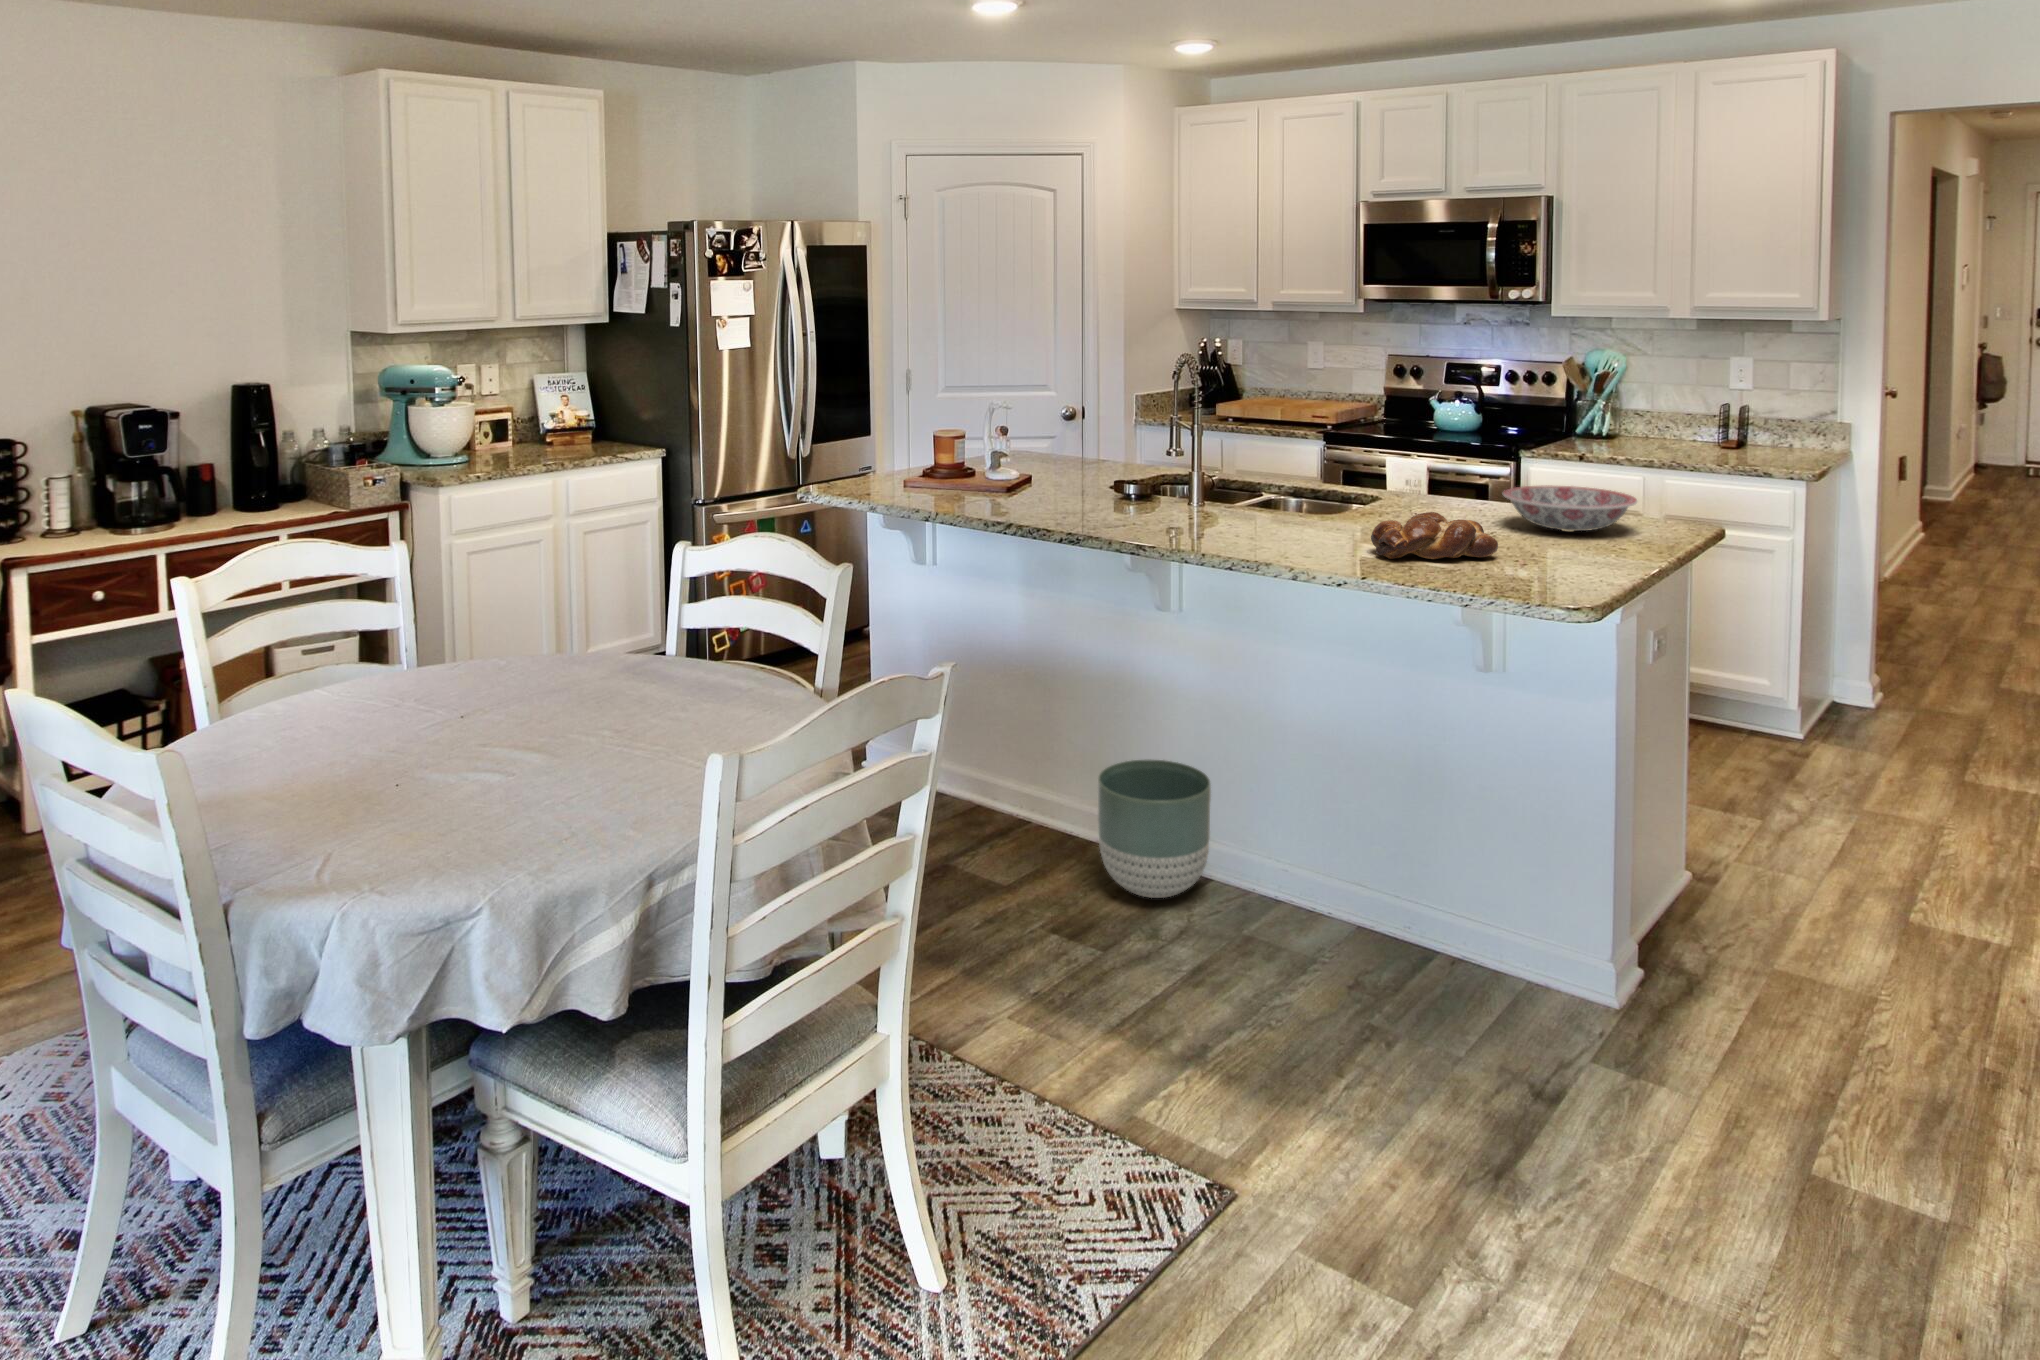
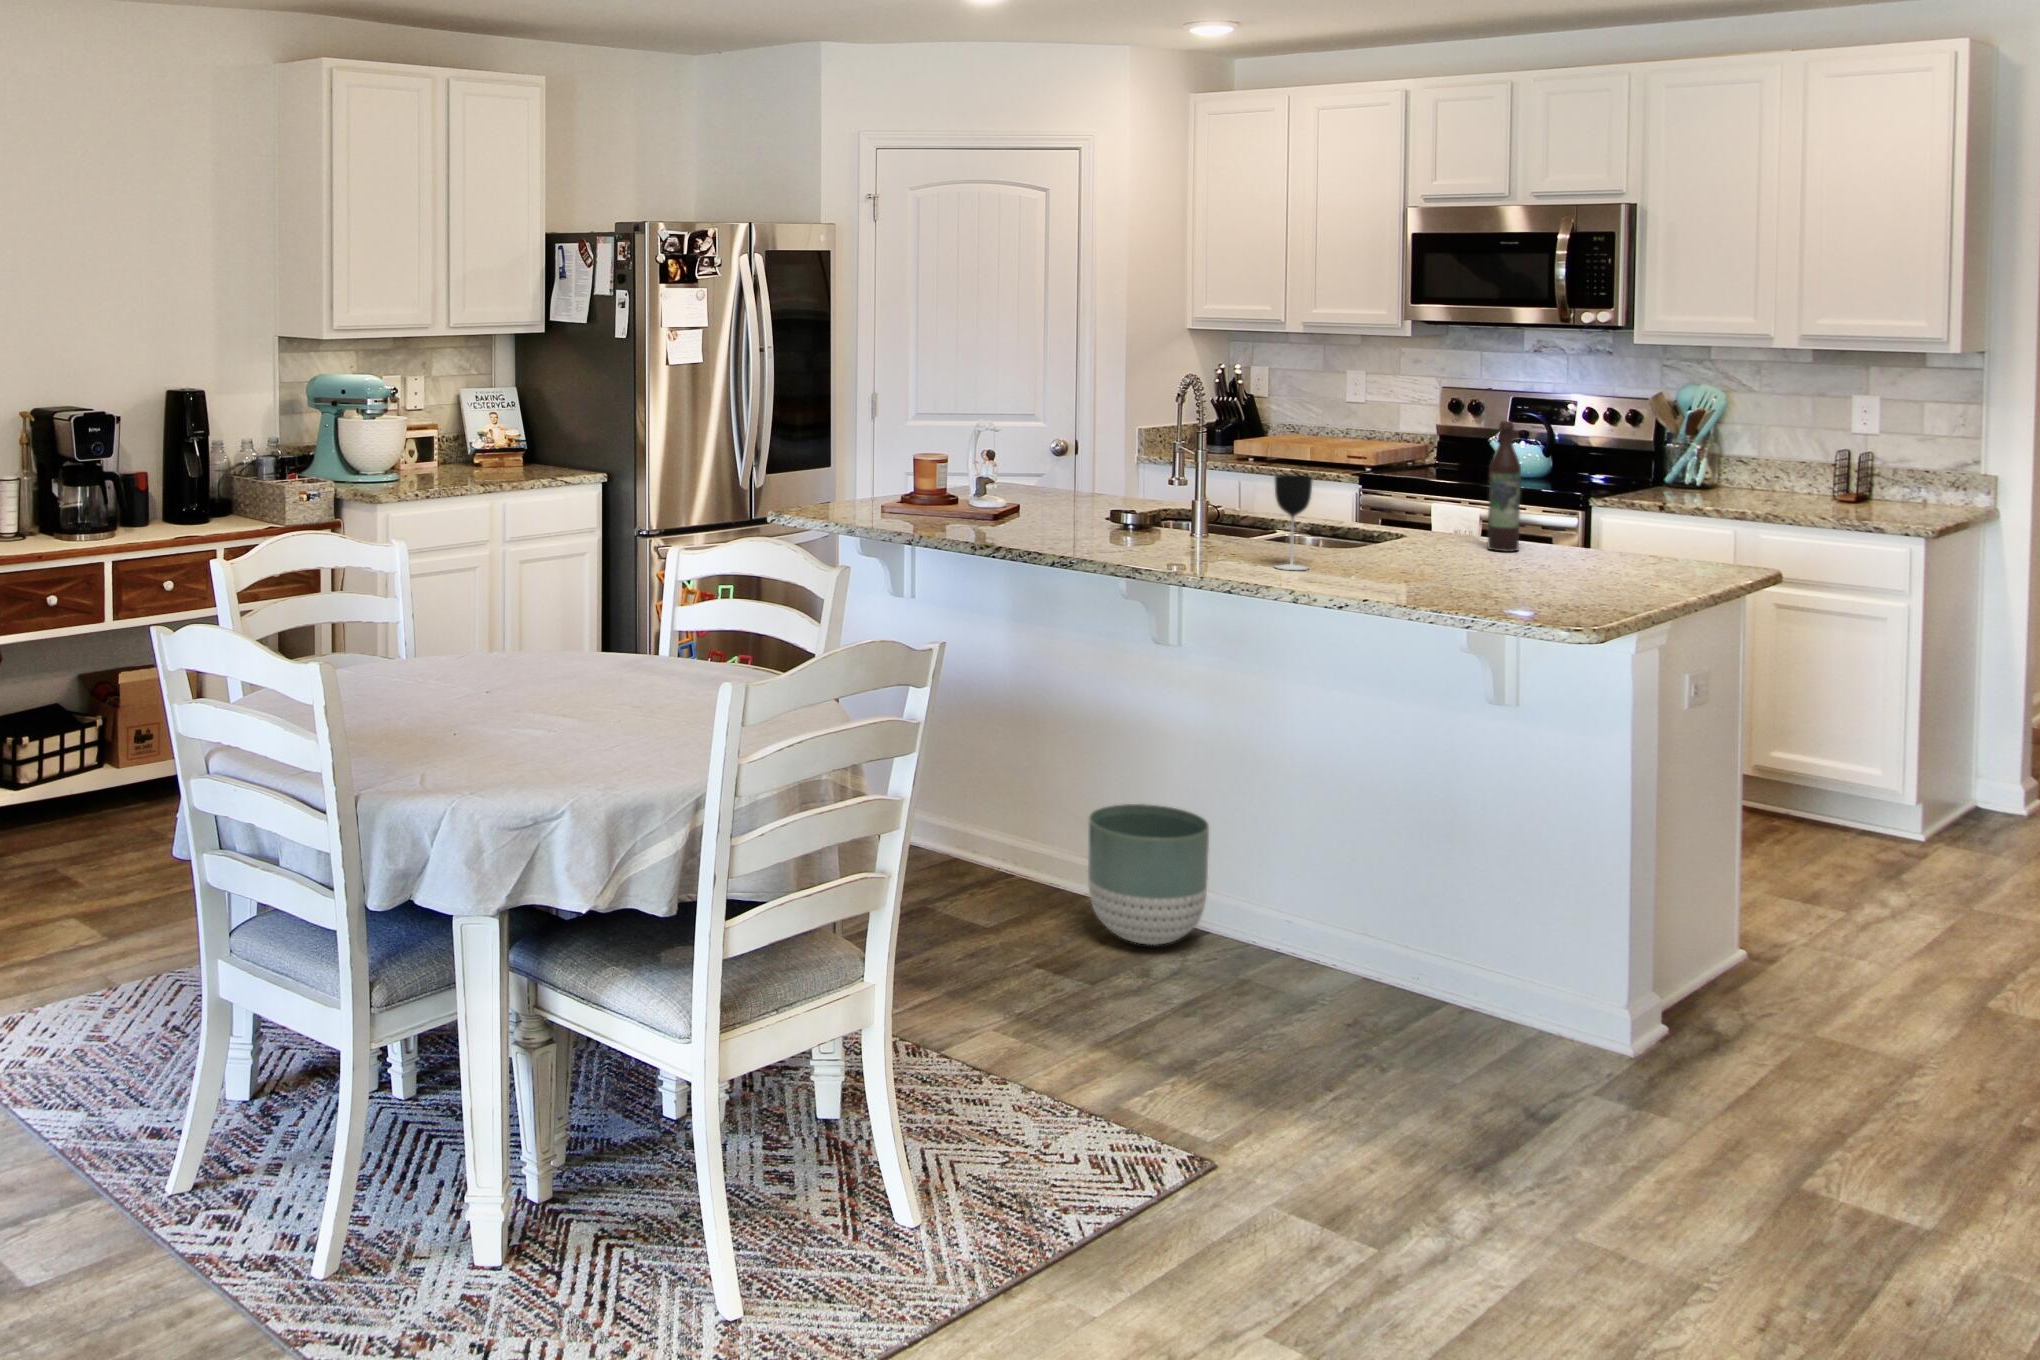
wine bottle: none [1454,392,1484,512] -> present [1487,421,1521,552]
wine glass: none [1267,449,1302,541] -> present [1275,474,1313,570]
ceramic bowl: present [1503,486,1637,531] -> none [1535,524,1682,570]
bread loaf: present [1371,512,1498,559] -> none [1382,541,1517,588]

